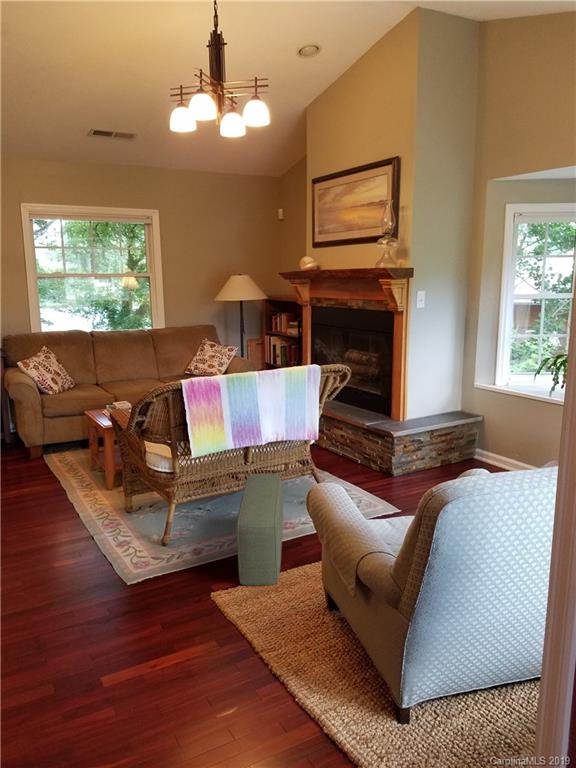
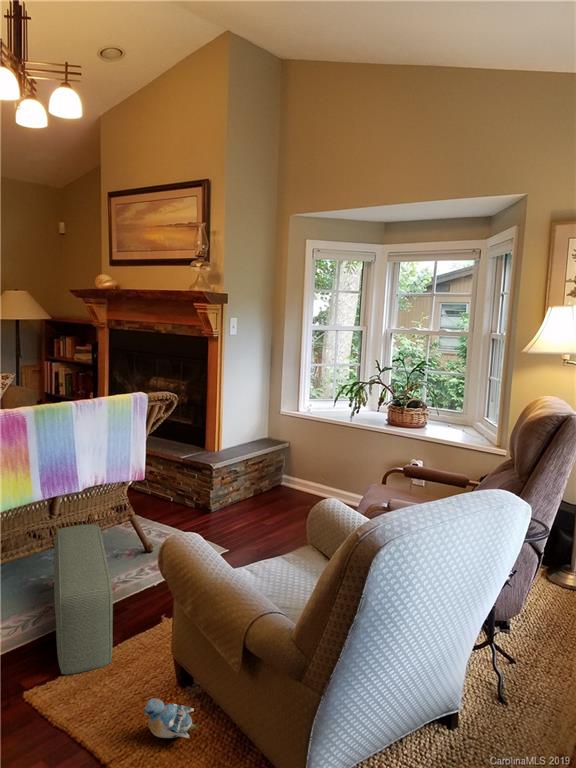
plush toy: none [288,609,331,645] -> present [143,698,198,738]

